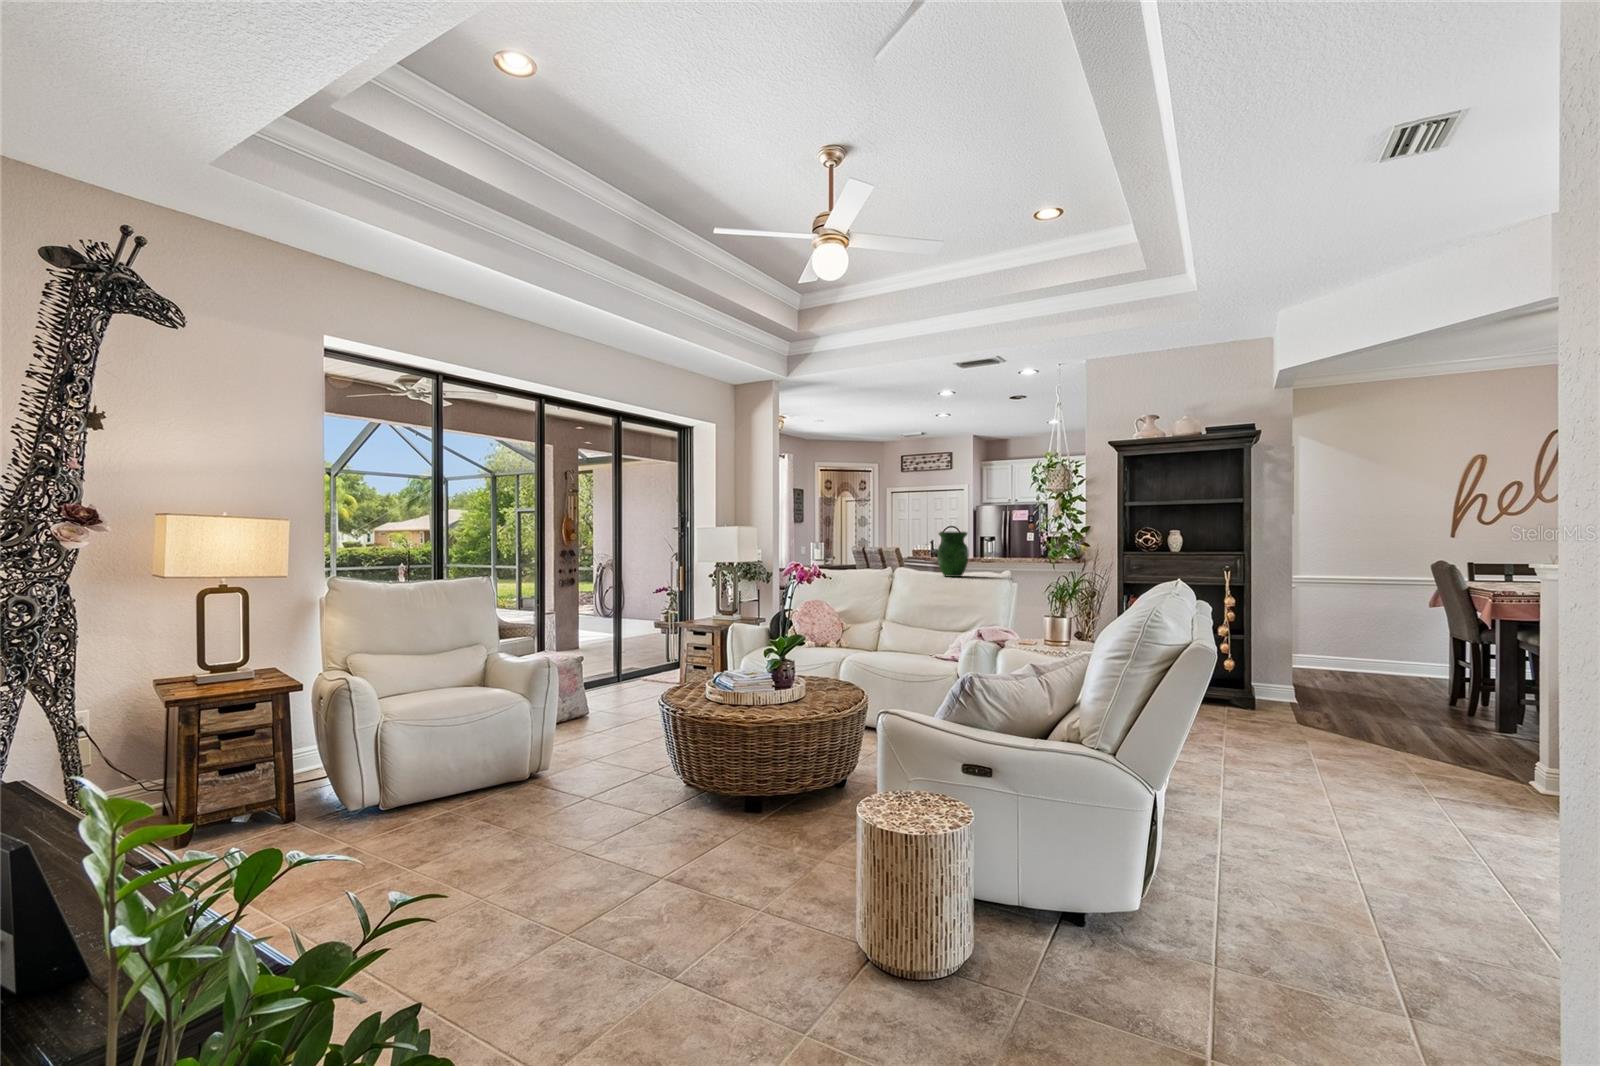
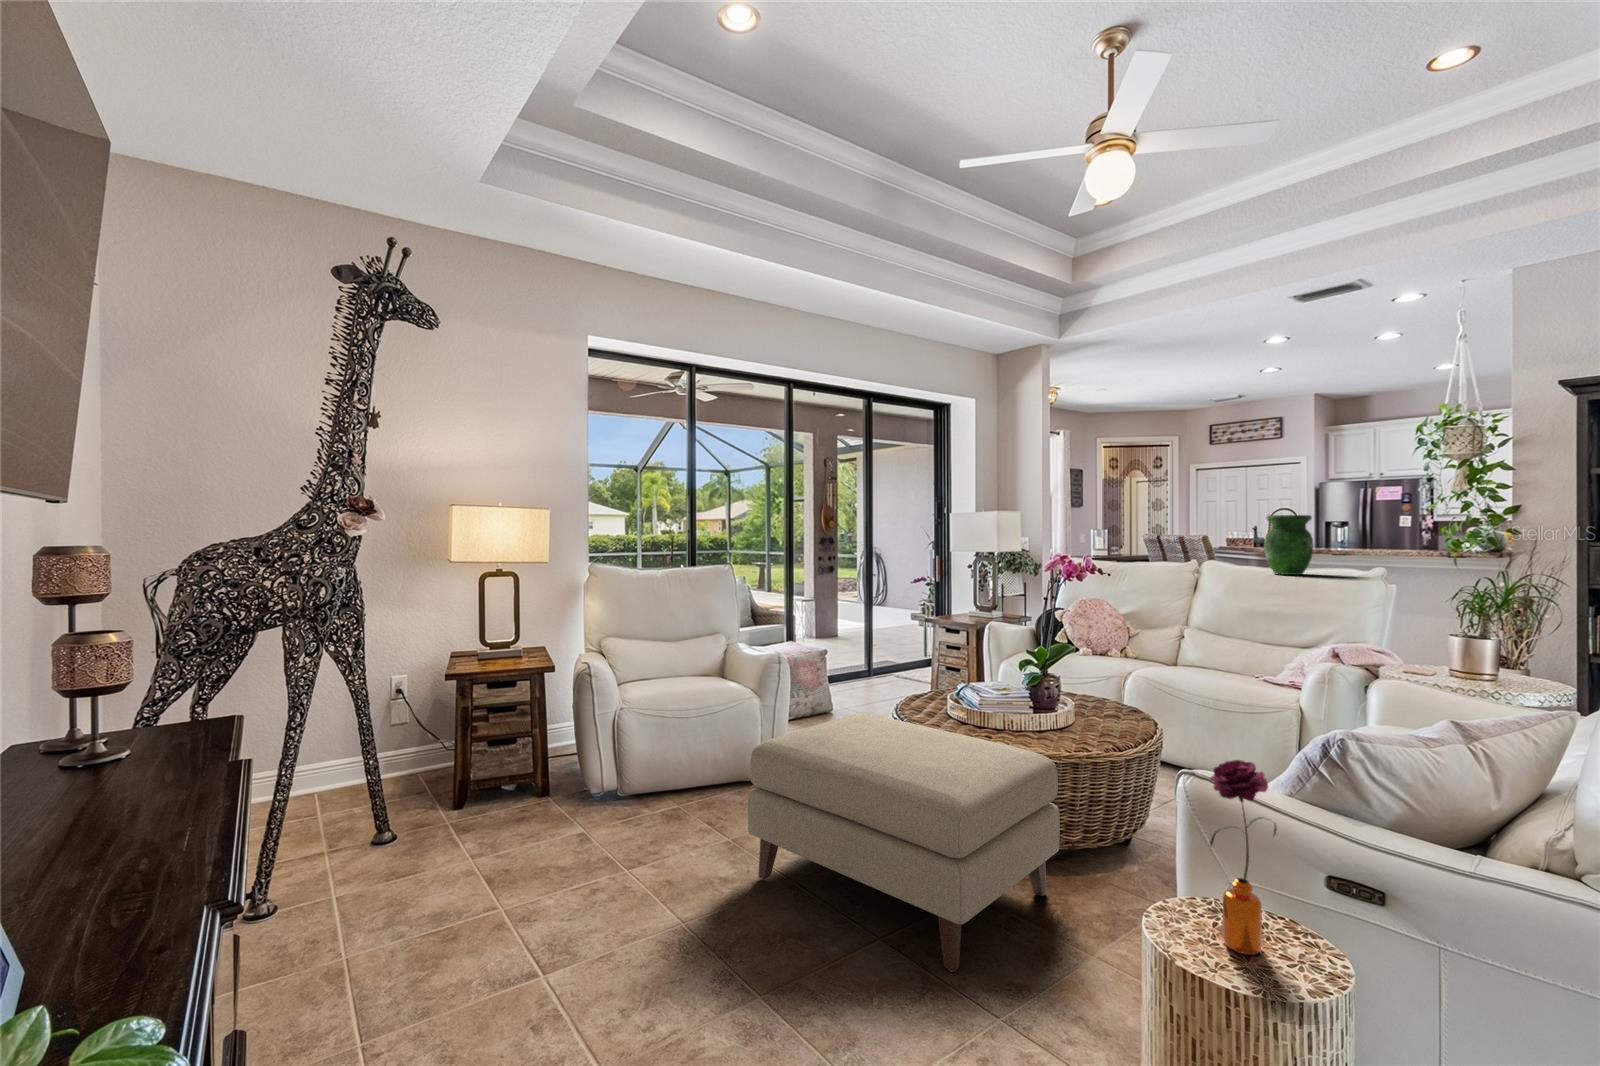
flower: none [897,692,934,814] -> present [1210,760,1276,955]
ottoman: none [534,703,796,893] -> present [748,713,1060,972]

